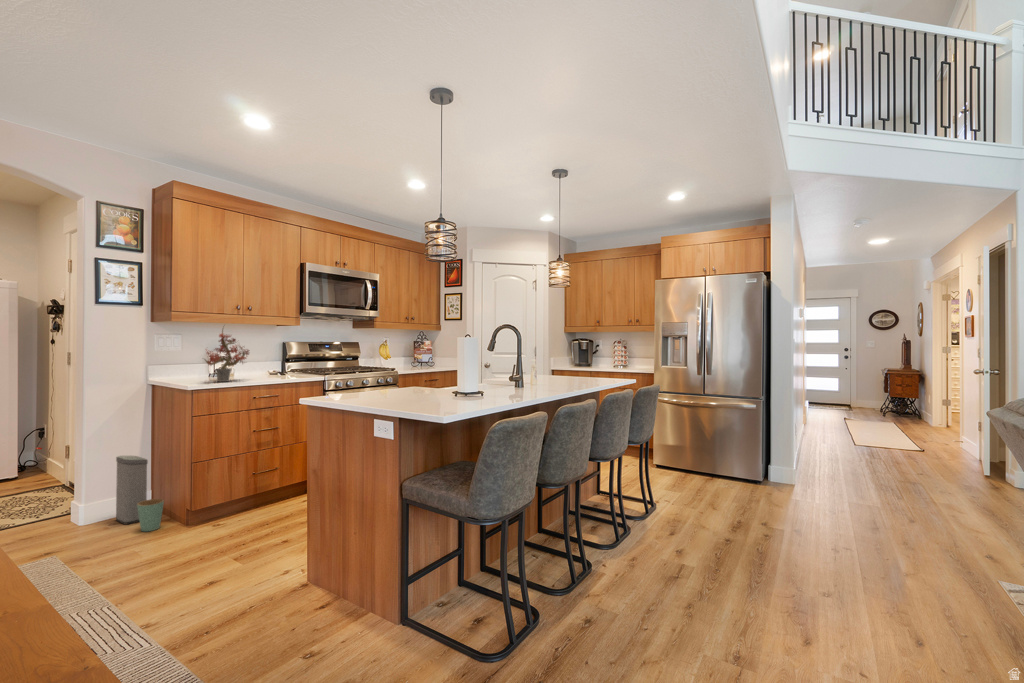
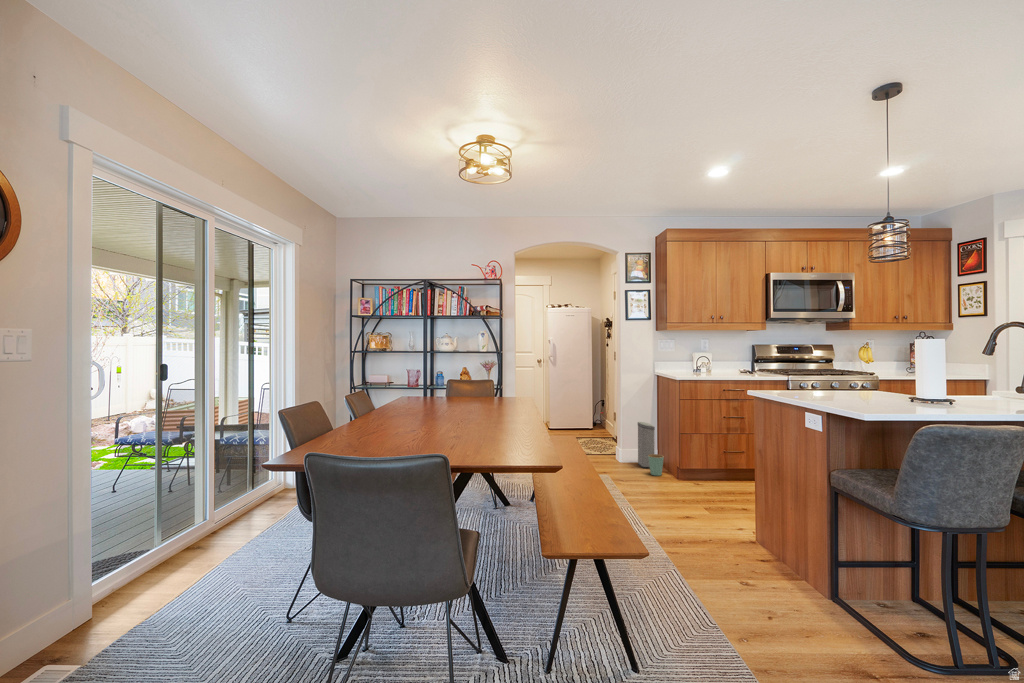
potted plant: present [205,330,249,382] -> none [686,331,722,375]

